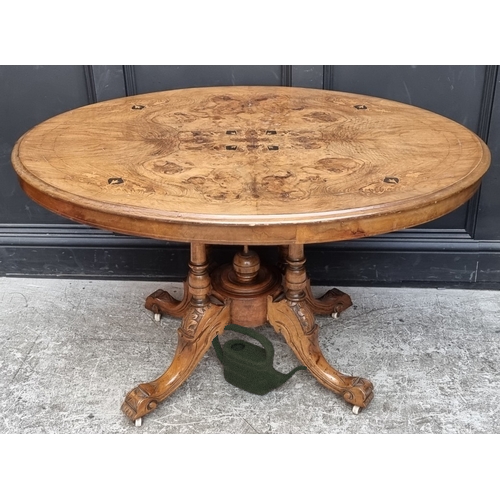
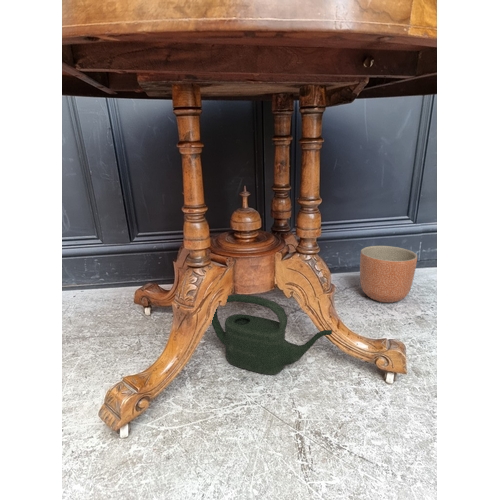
planter: none [386,267,447,334] -> present [360,246,417,303]

